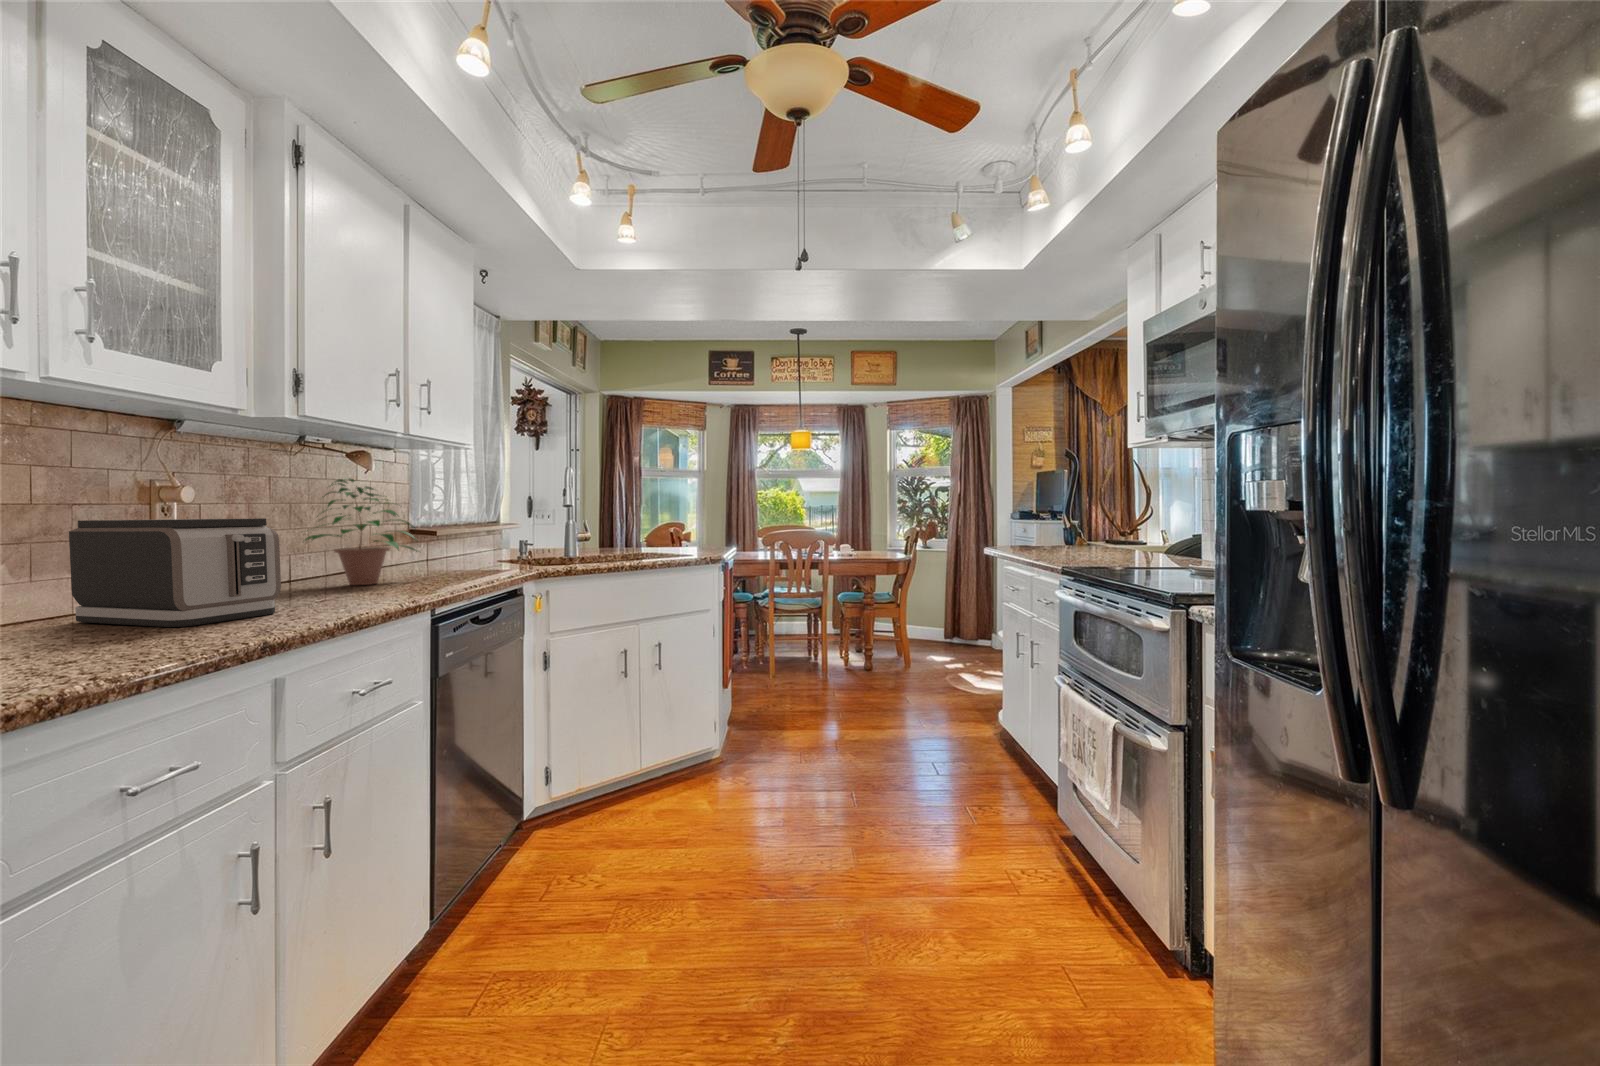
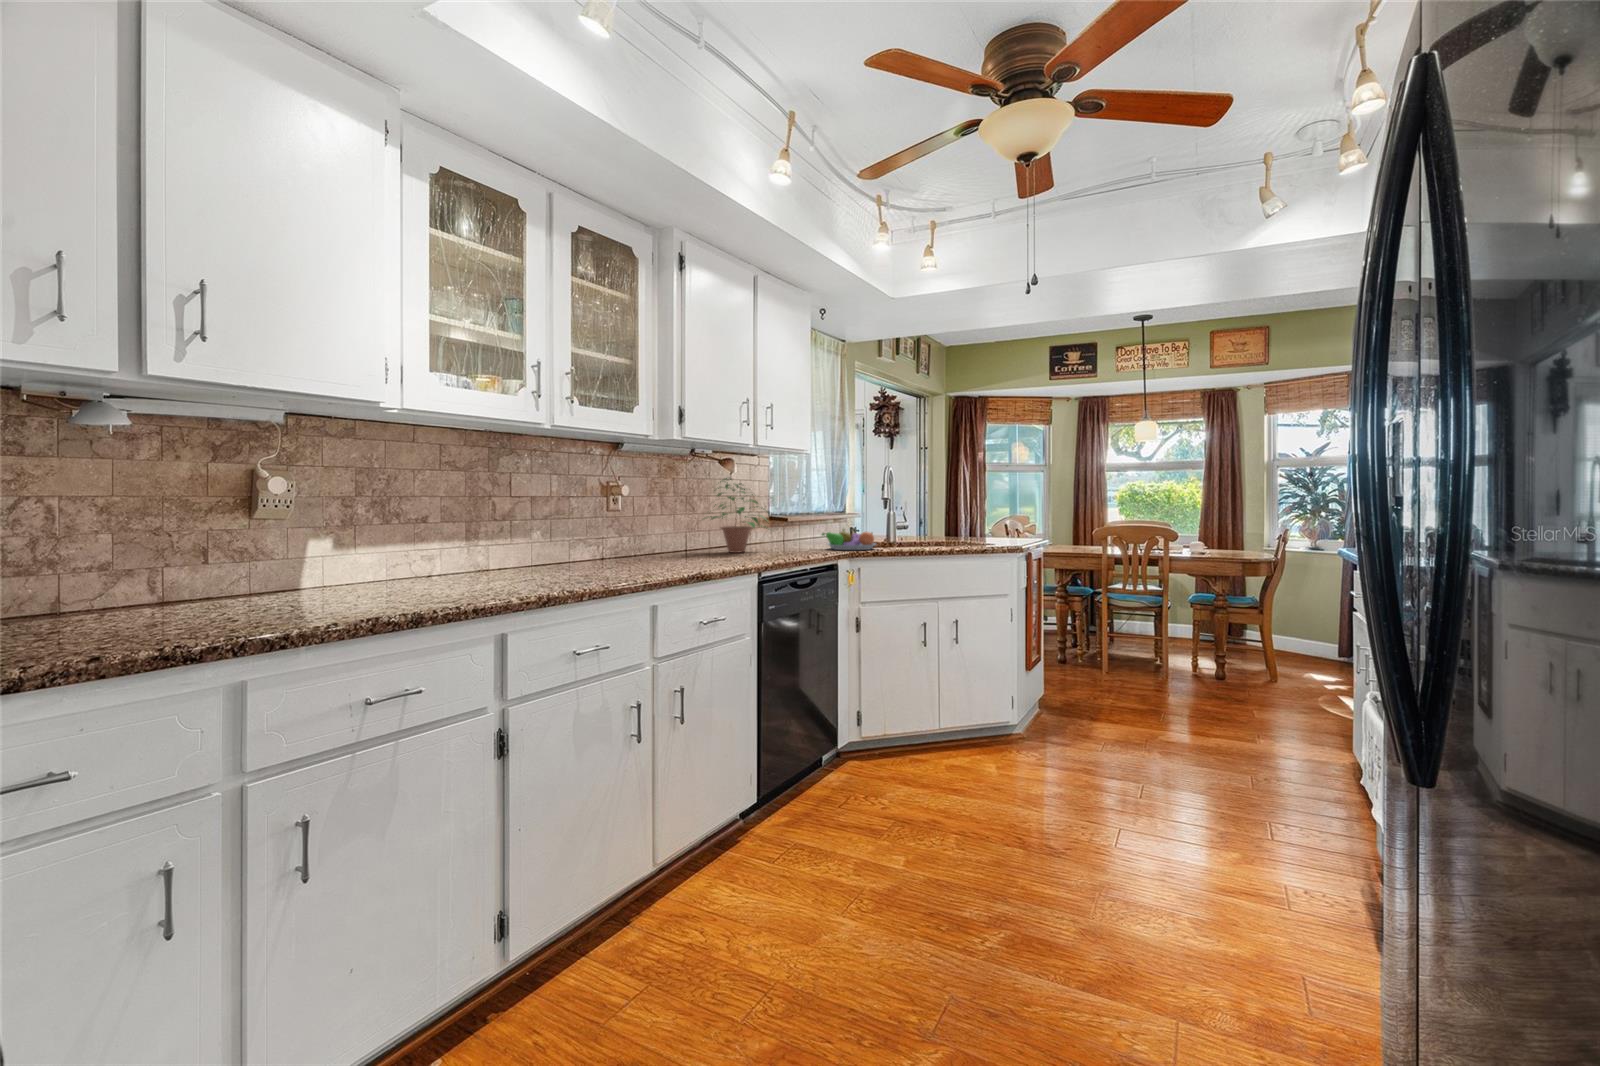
toaster: present [69,518,281,627] -> none [583,505,674,570]
fruit bowl: none [489,545,565,572] -> present [822,529,875,550]

